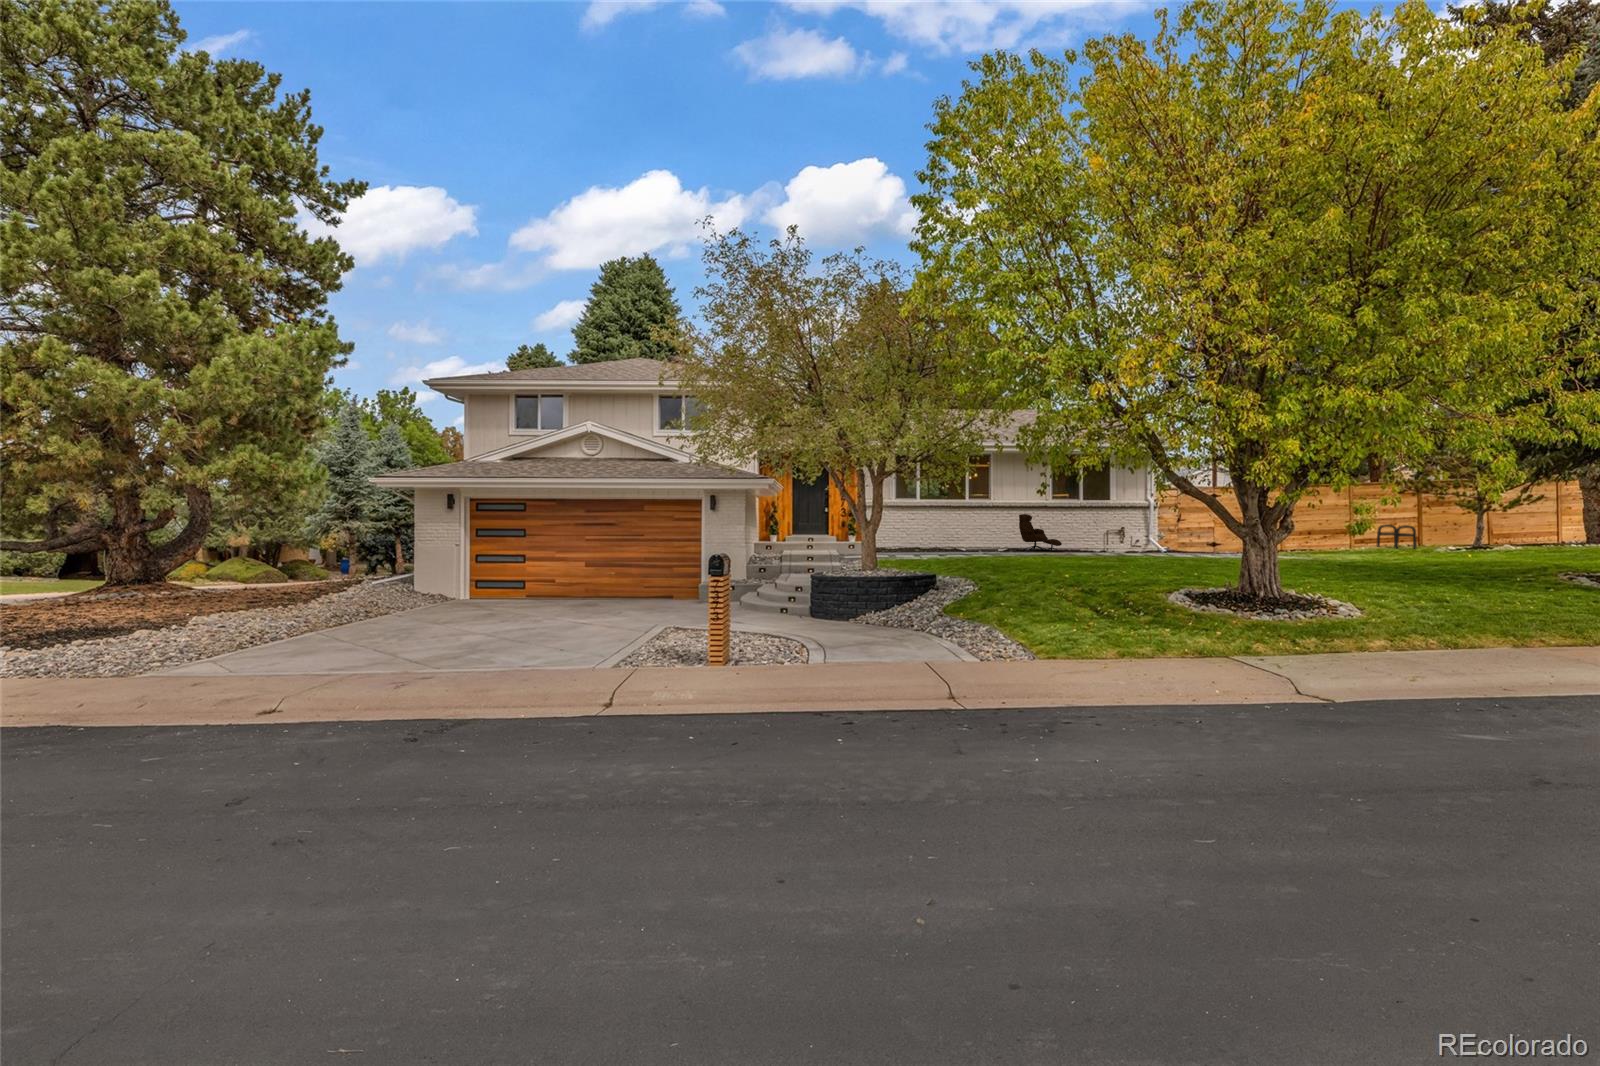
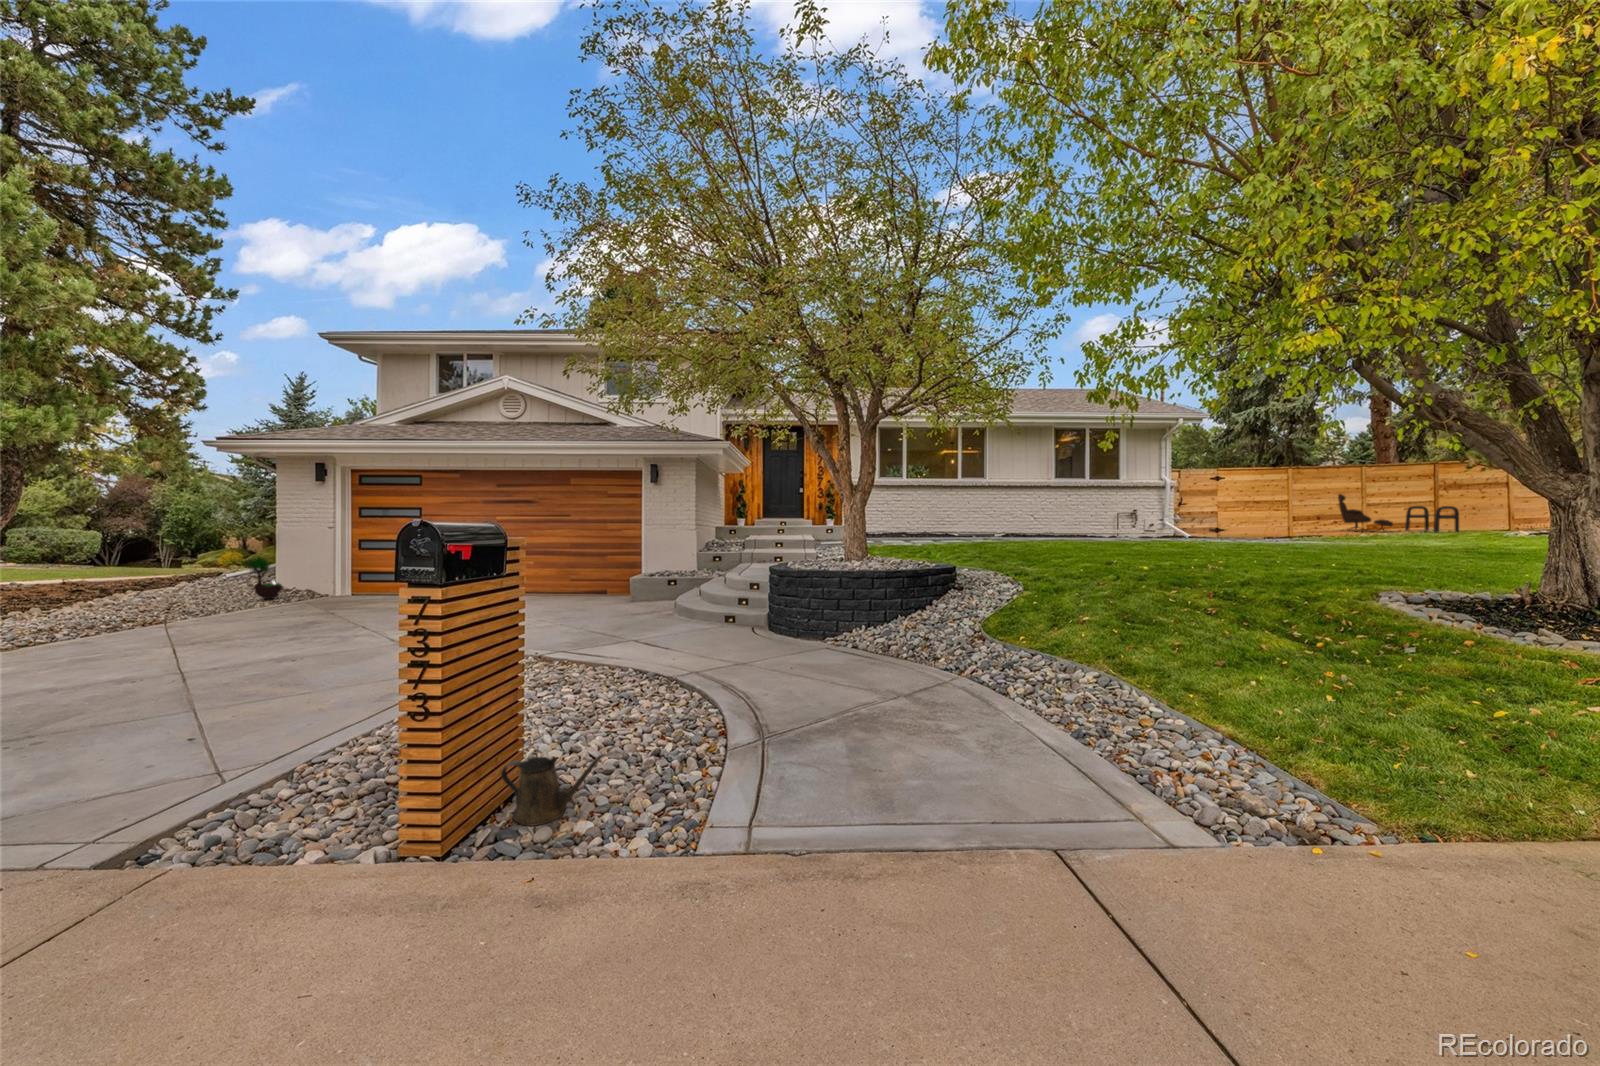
lounge chair: present [1019,514,1062,551] -> present [1338,494,1393,531]
potted tree: none [402,562,430,599] -> present [245,554,282,599]
watering can: none [731,640,772,665] -> present [501,754,605,826]

